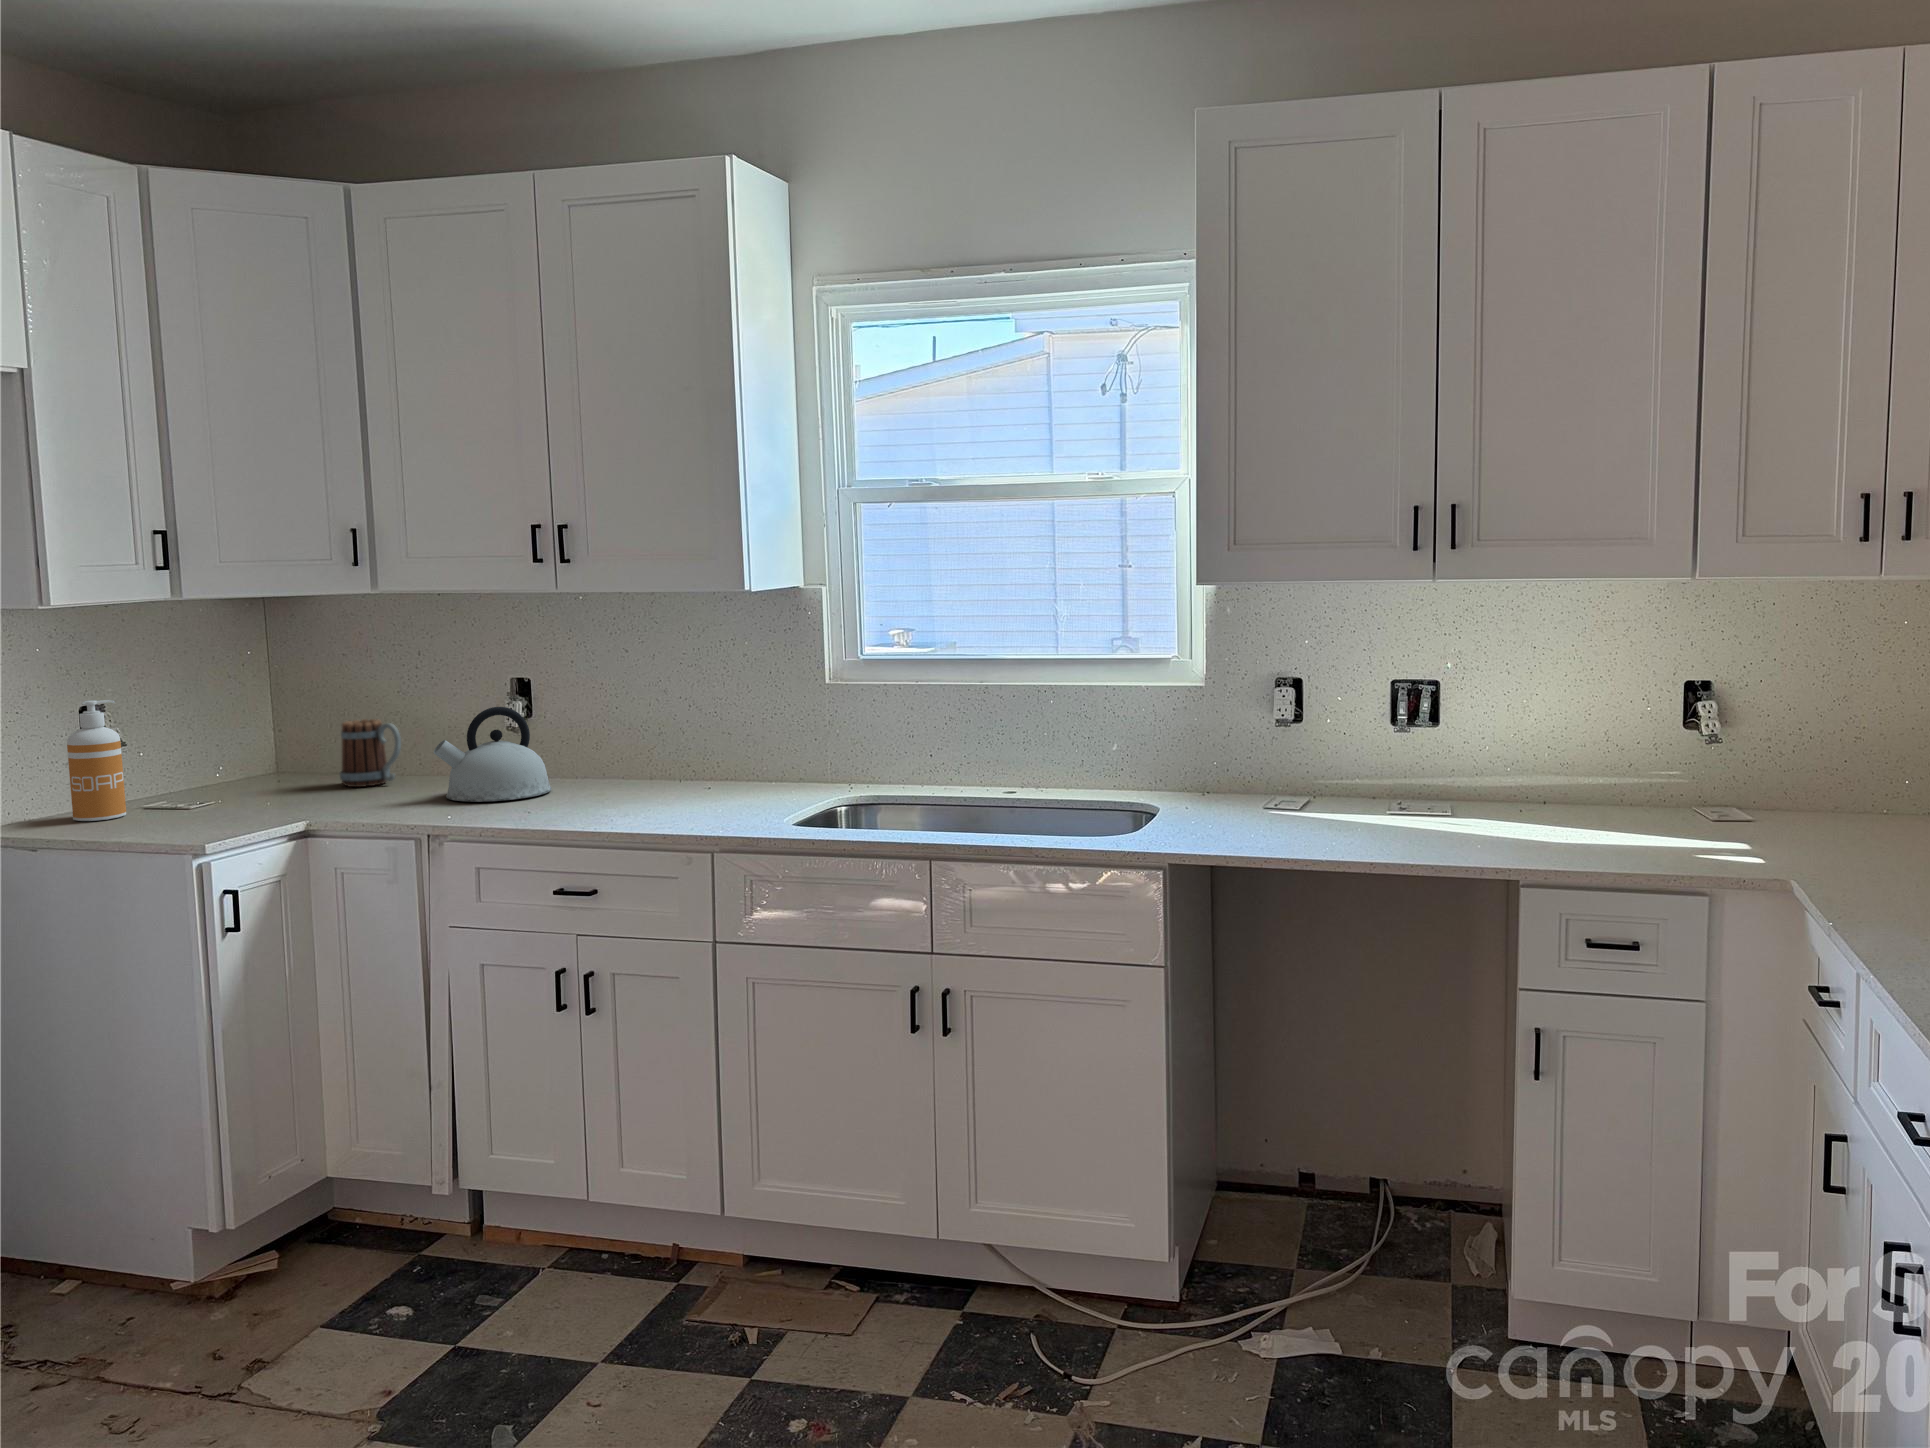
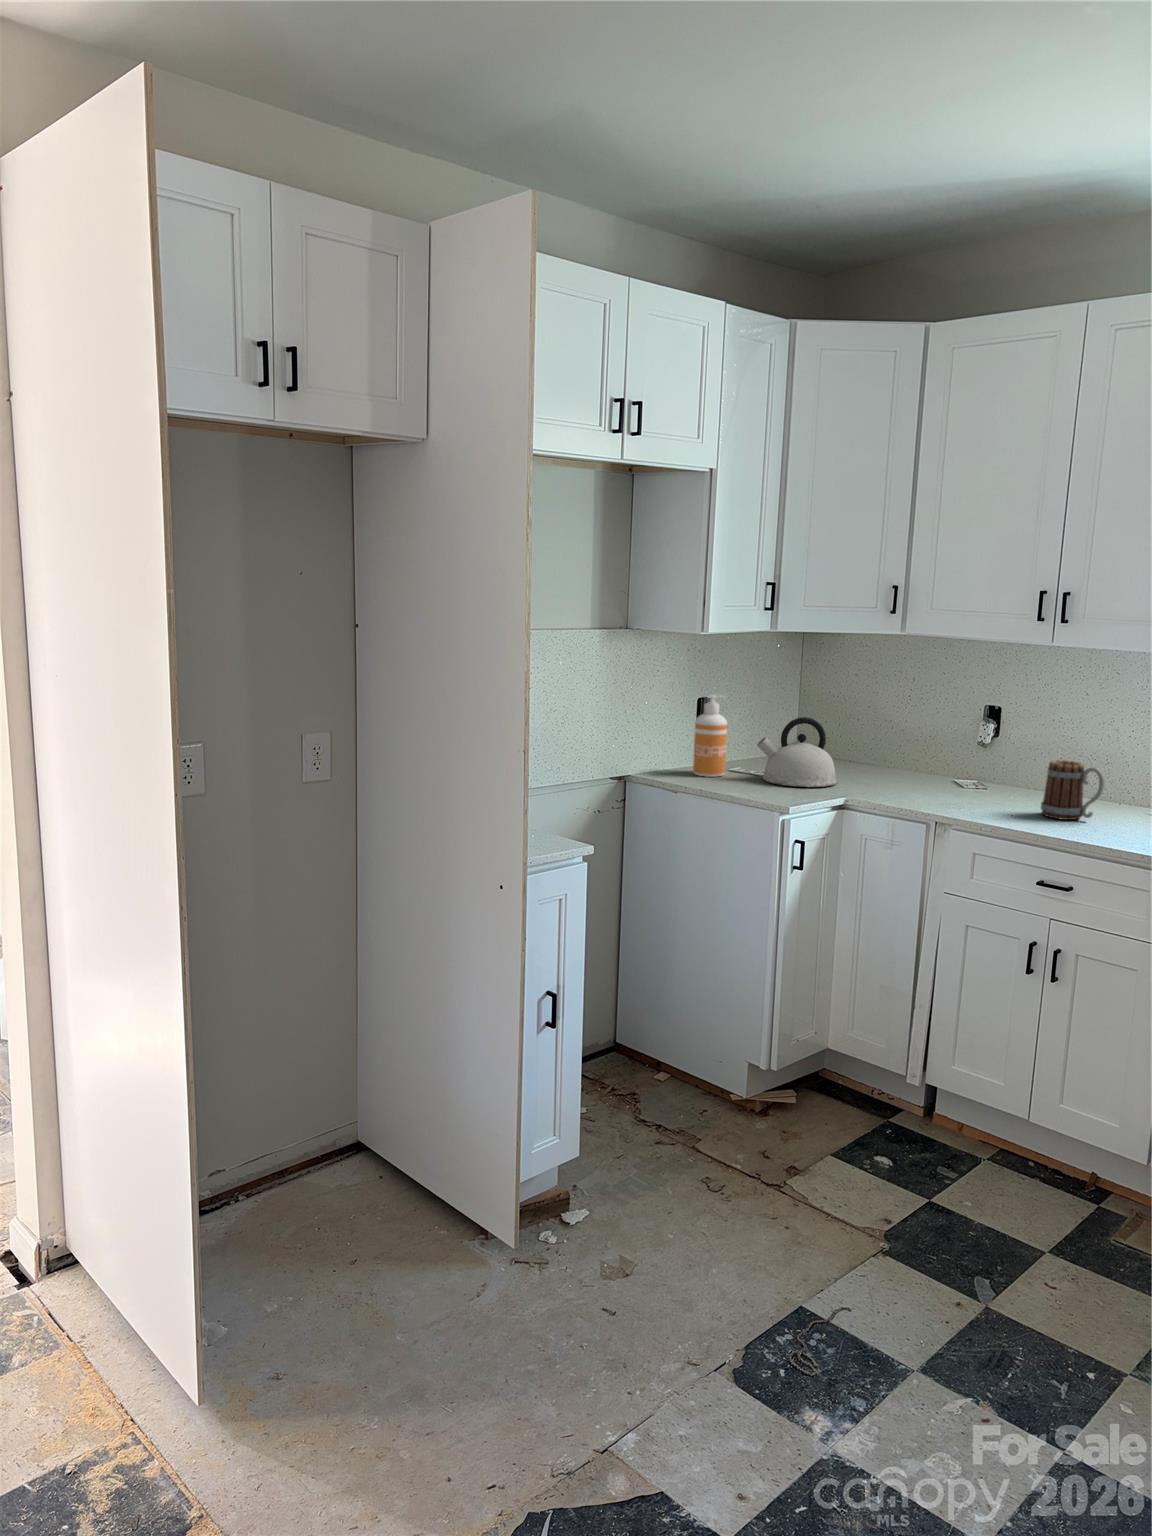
kettle: present [434,707,552,802] -> present [757,717,837,787]
mug: present [340,719,401,787] -> present [1041,760,1105,820]

